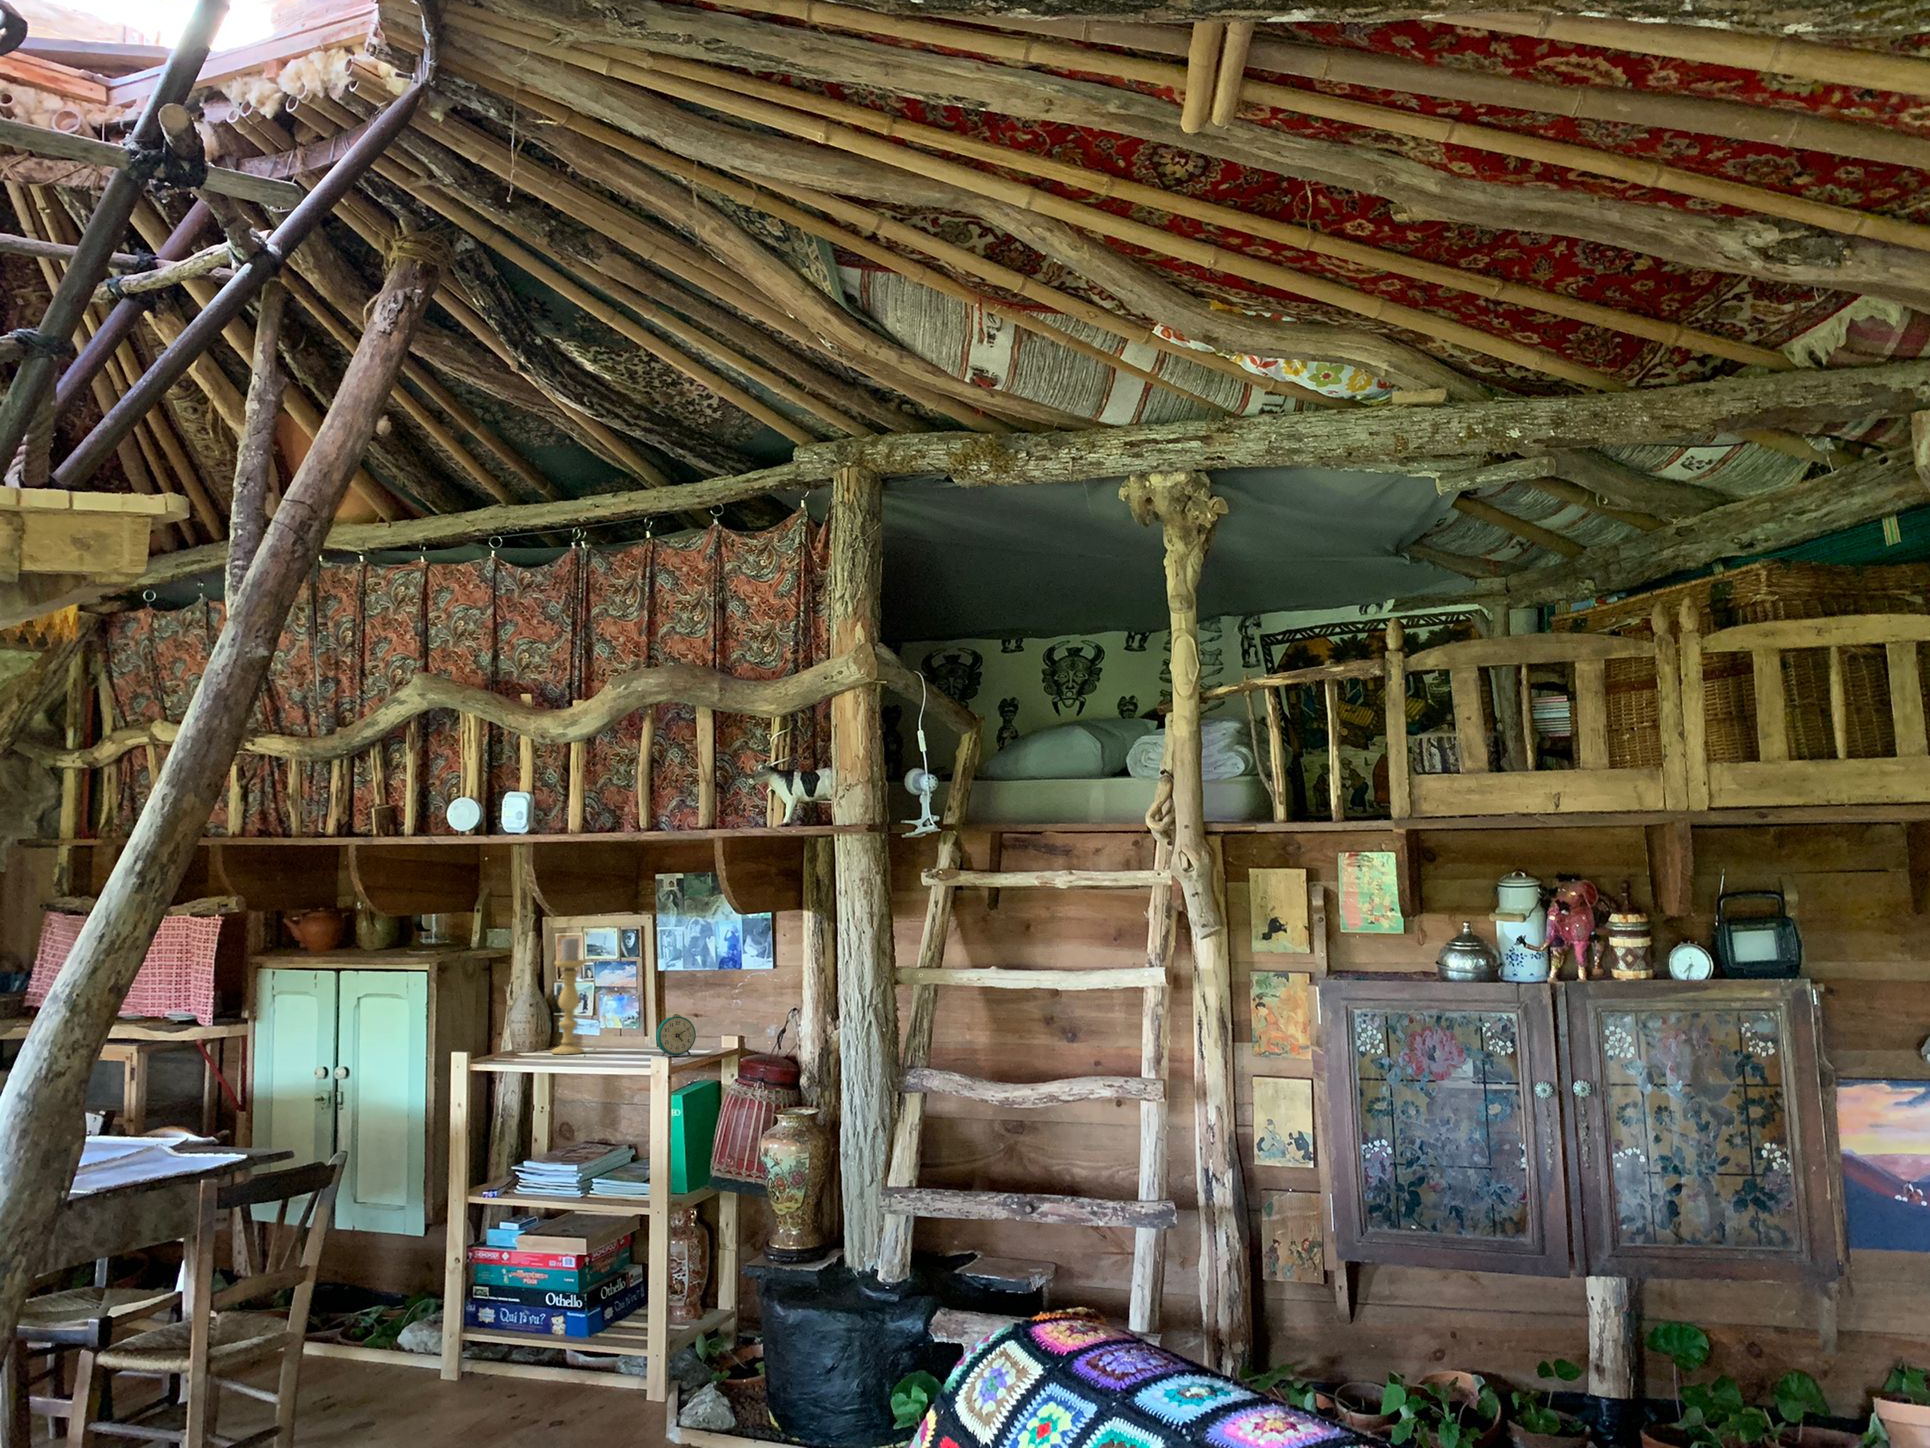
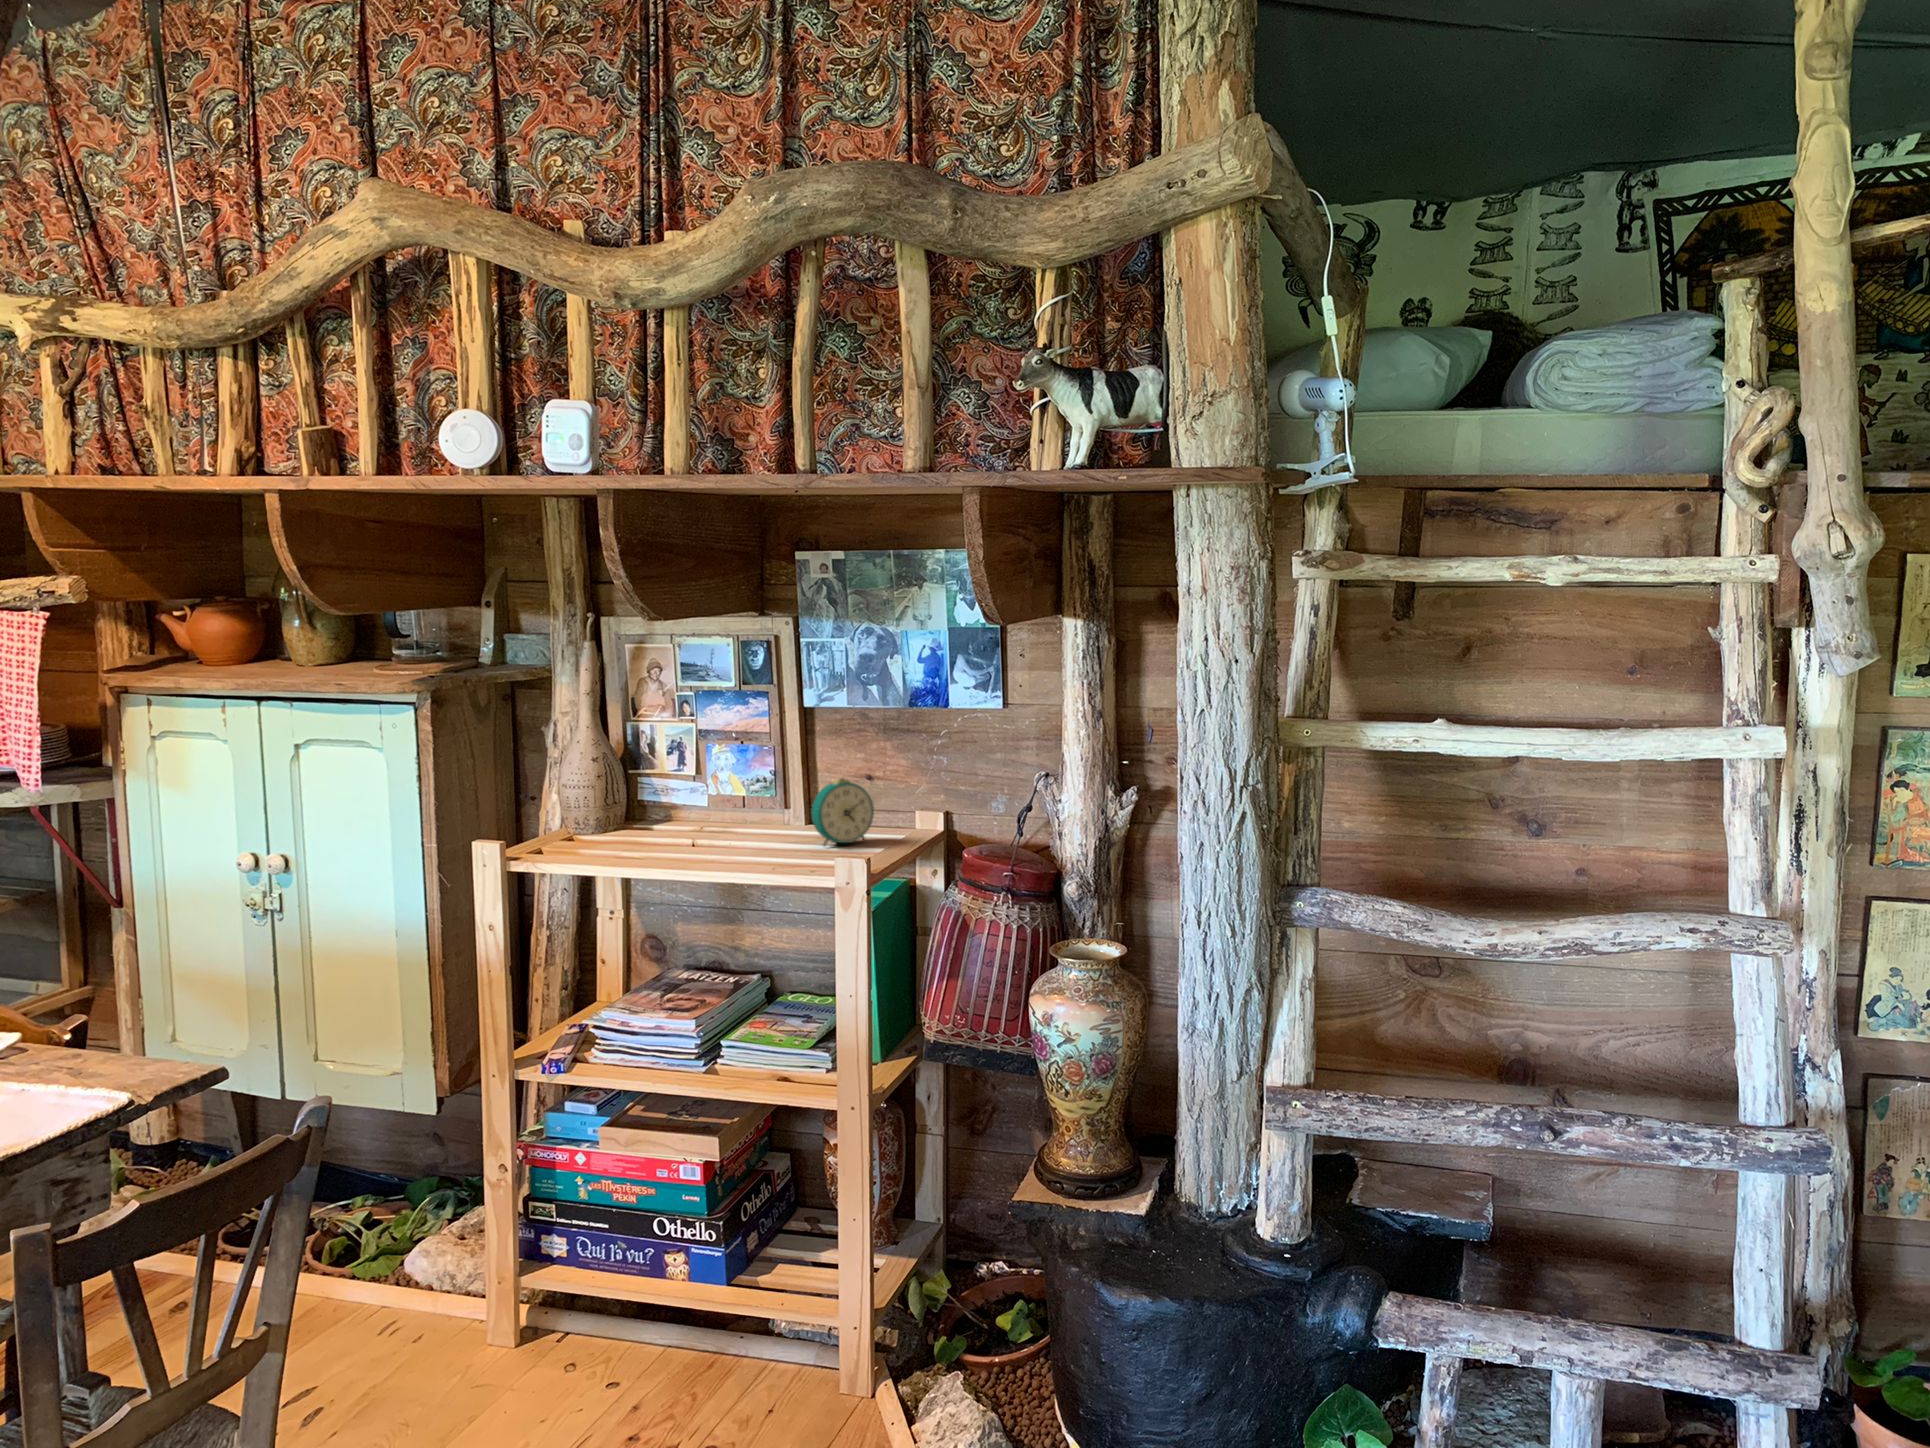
candle holder: present [552,937,585,1054] -> none [631,651,685,839]

